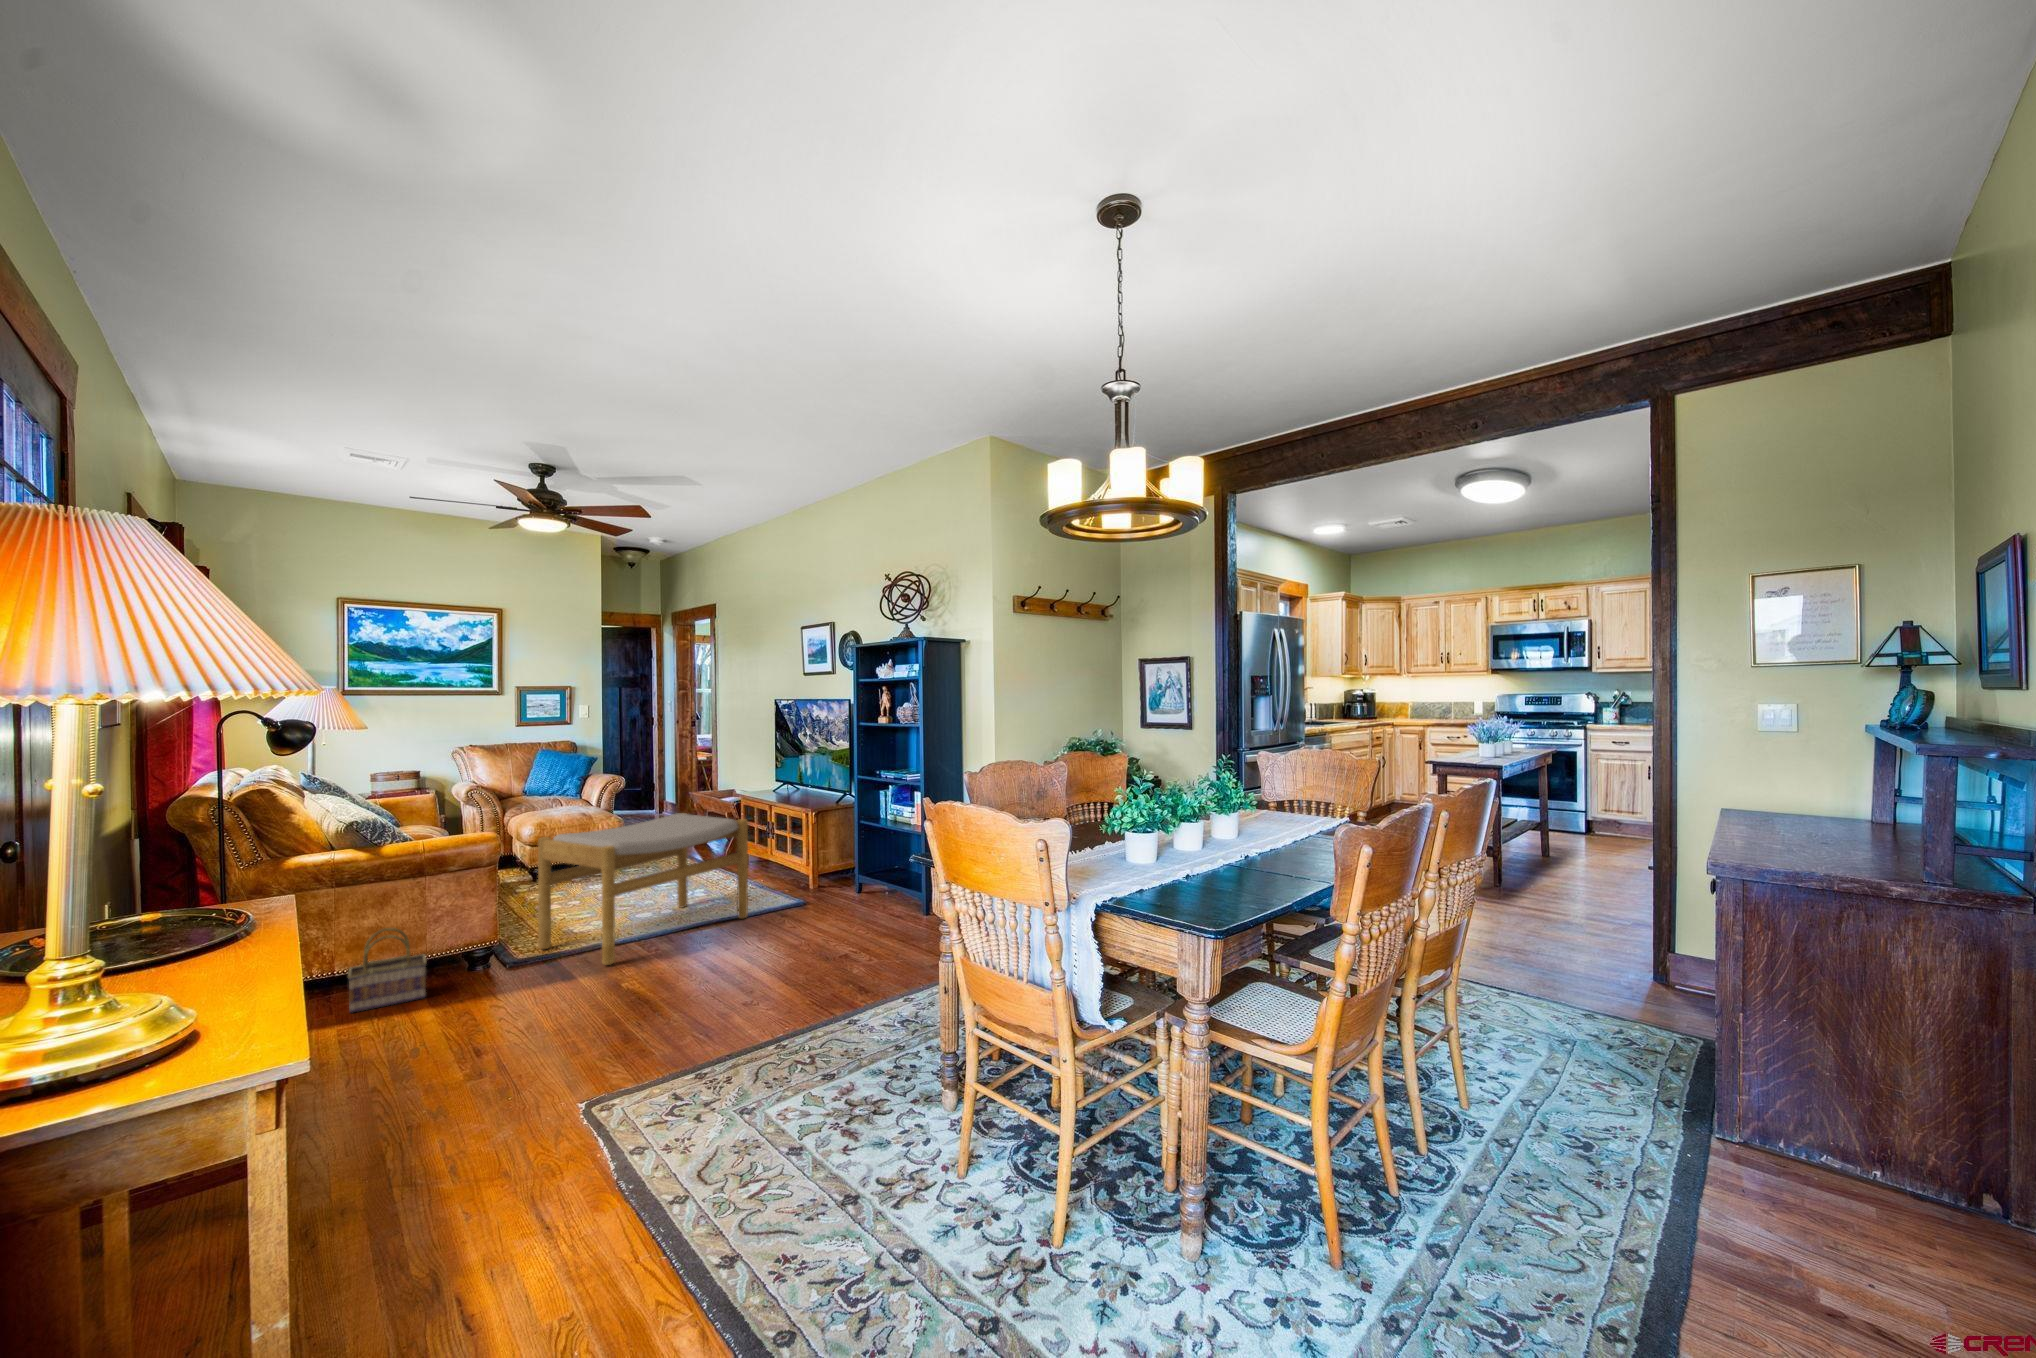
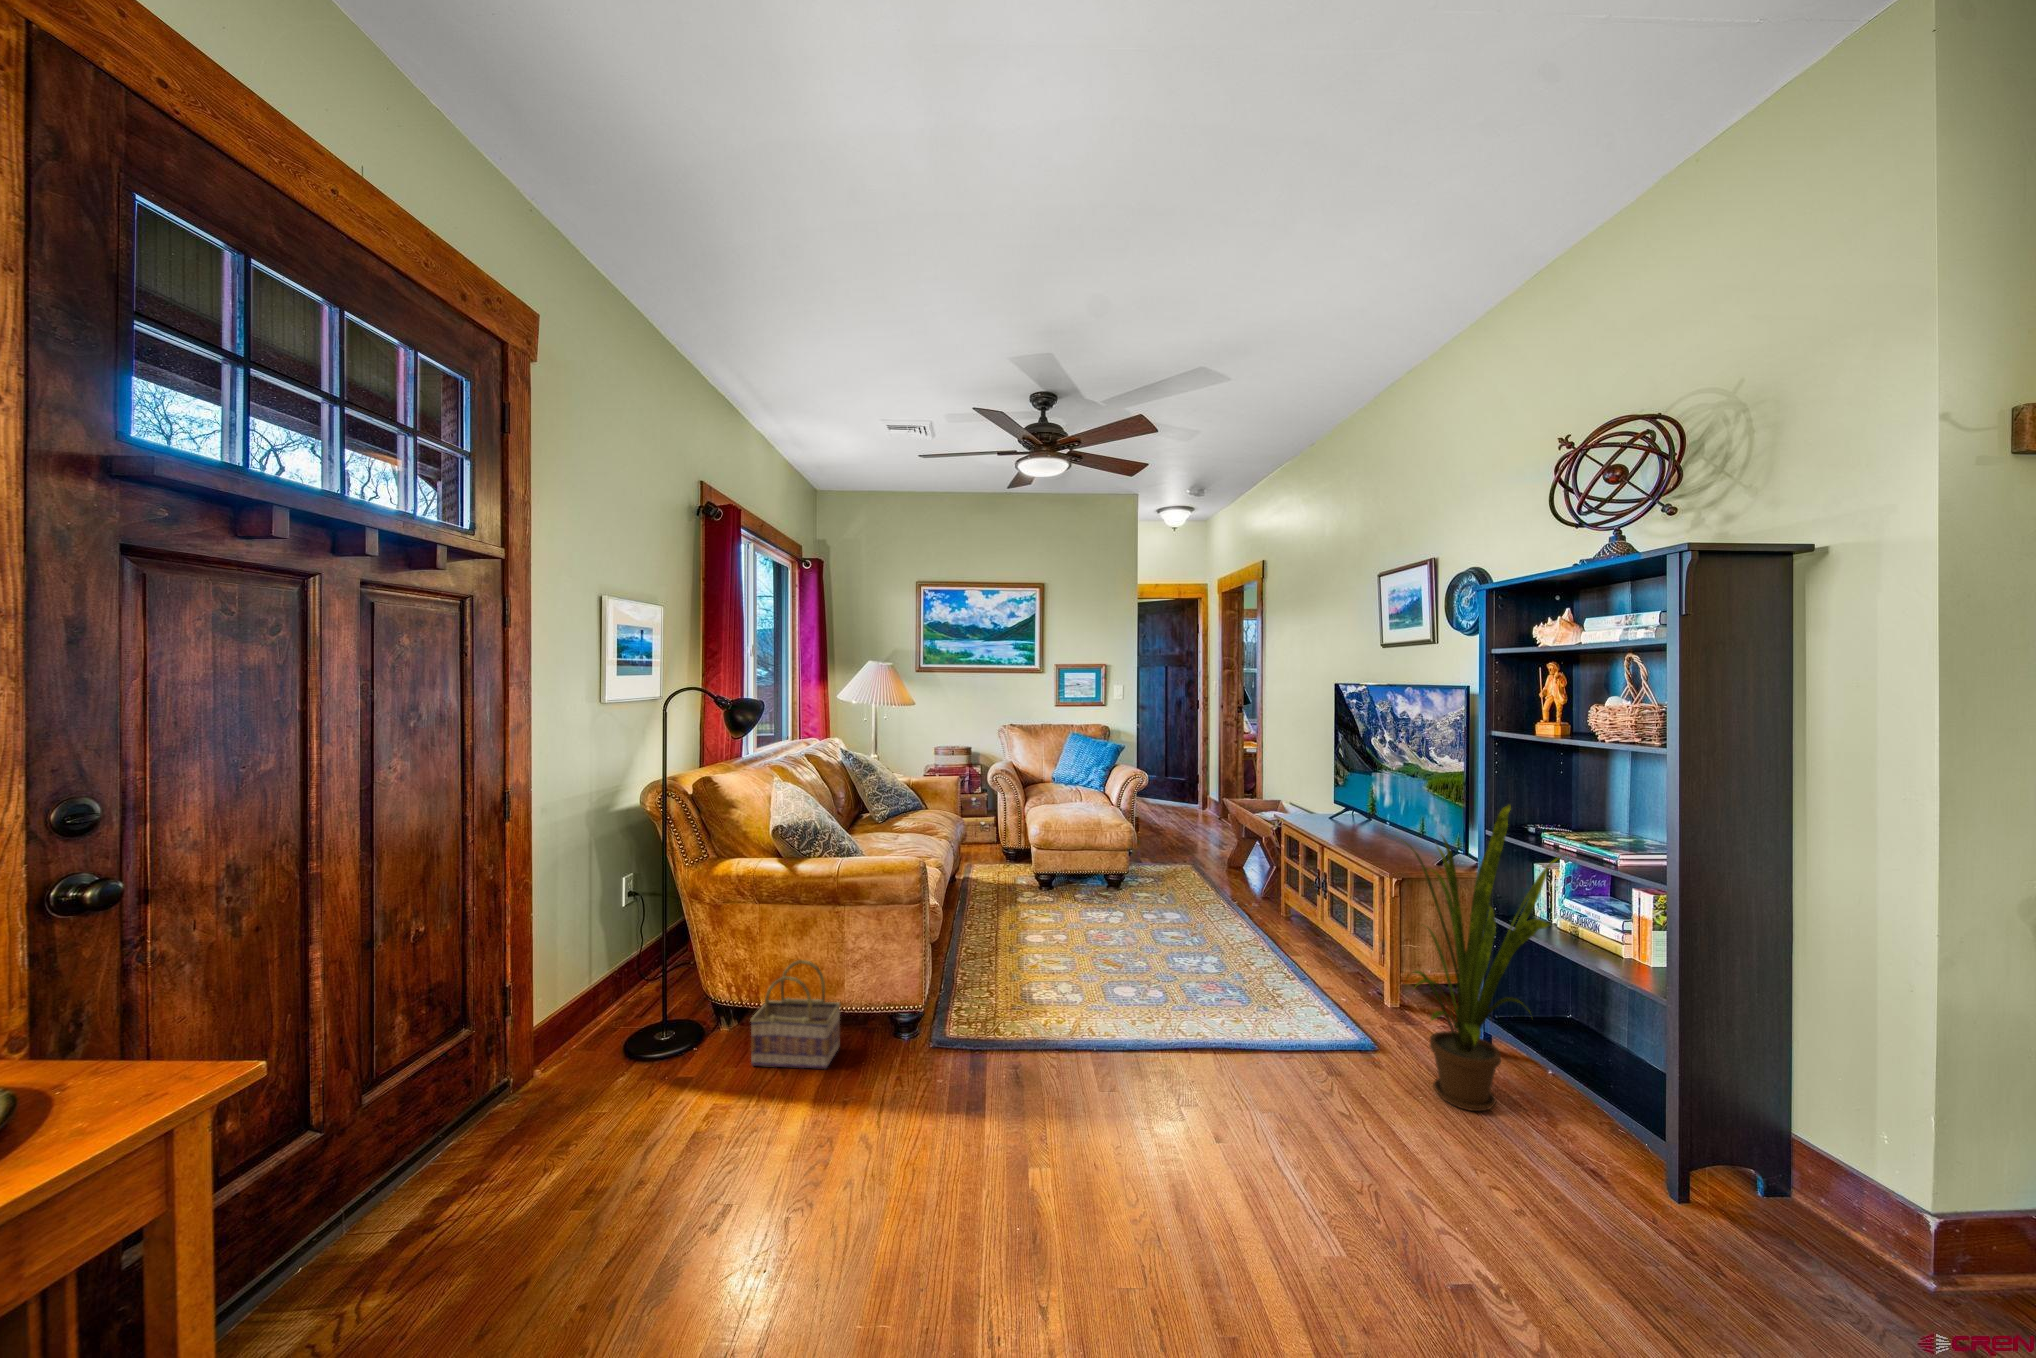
house plant: none [808,760,890,916] -> present [1404,805,1561,1111]
footstool: present [538,813,748,965] -> none [985,846,1276,1092]

